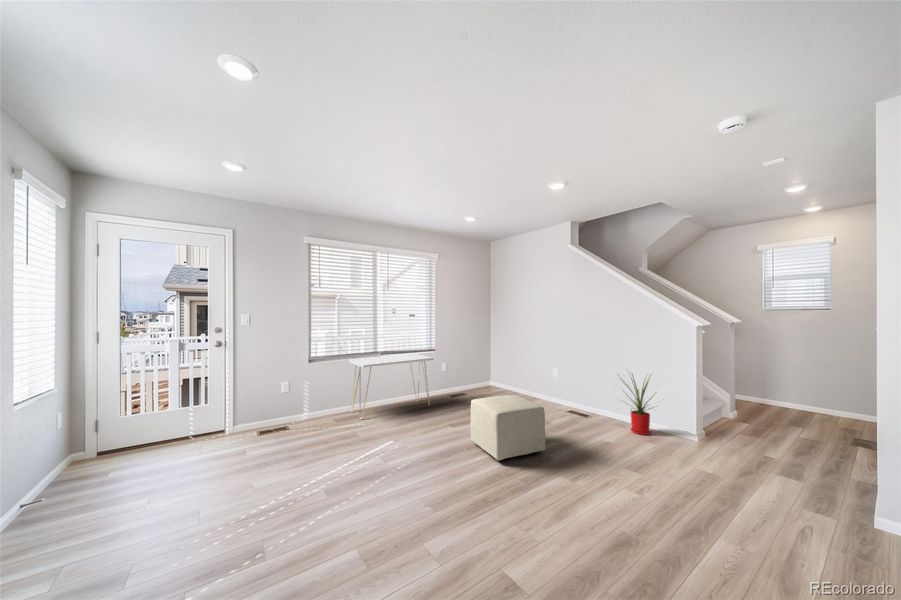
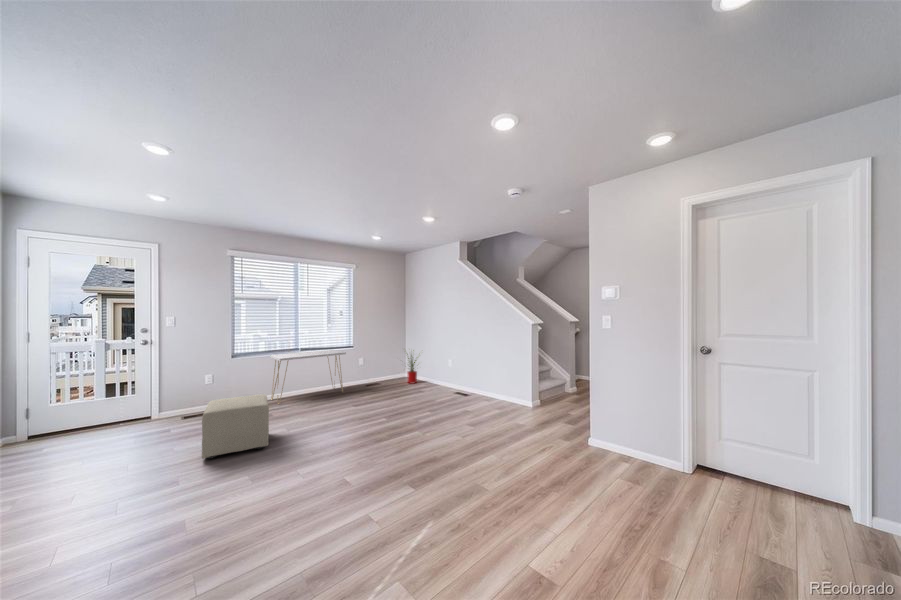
house plant: present [622,374,654,435] -> present [407,354,417,383]
ottoman: present [471,395,545,461] -> present [202,394,269,459]

